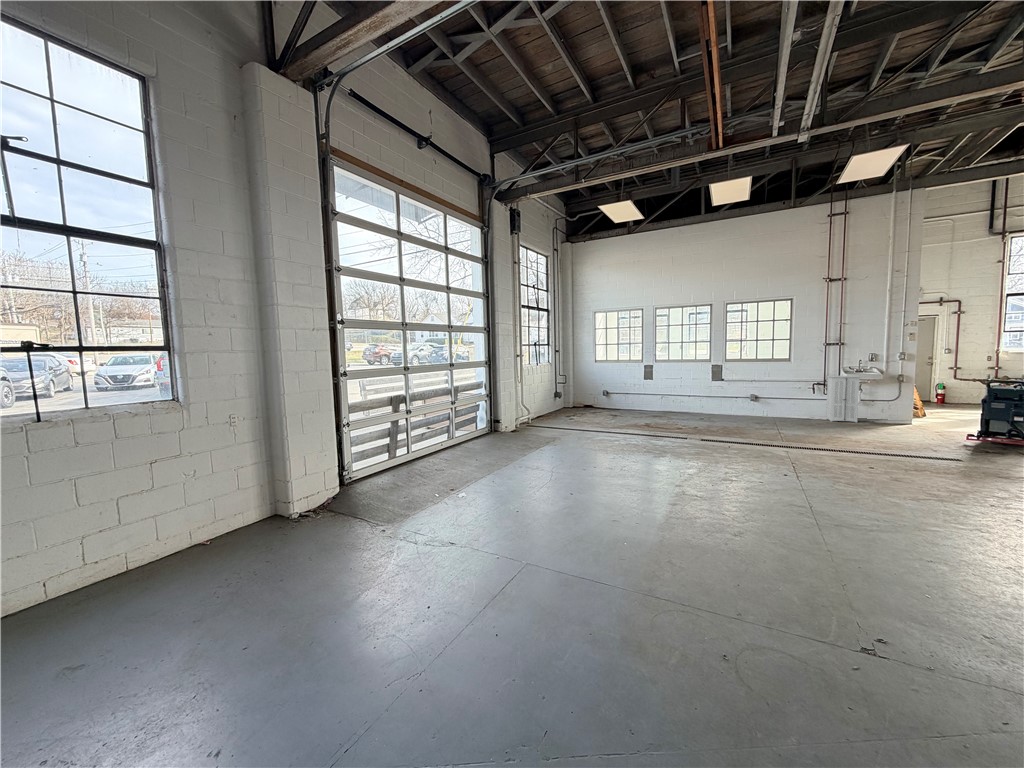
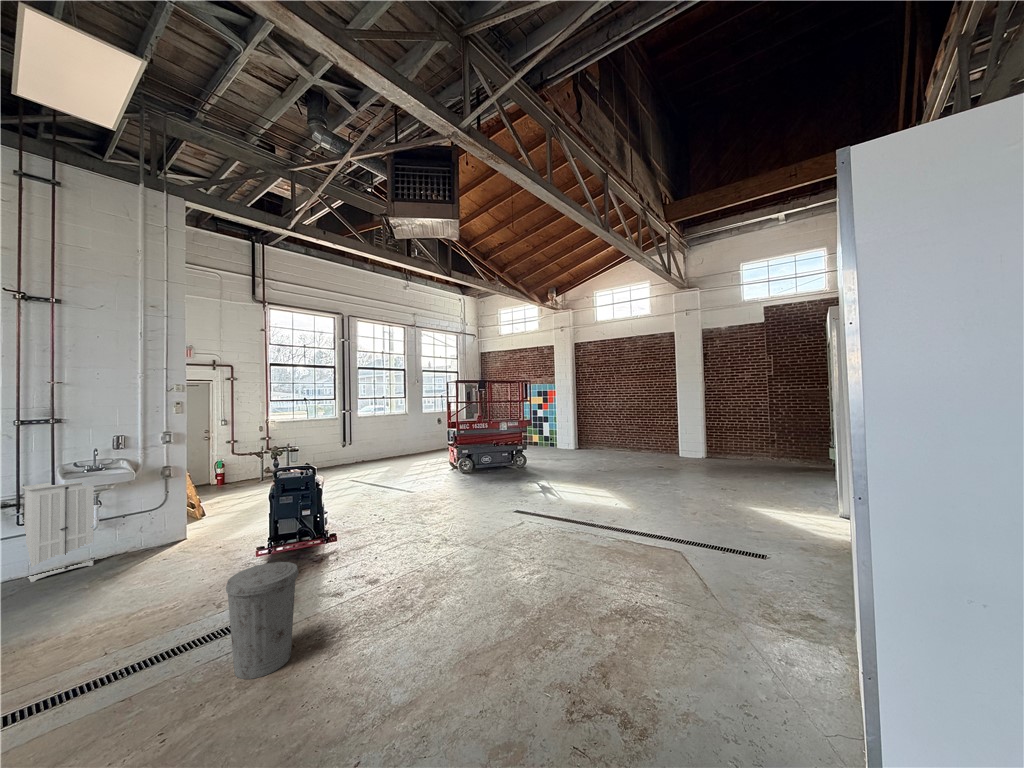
trash can: none [943,422,994,474] -> present [226,562,299,679]

